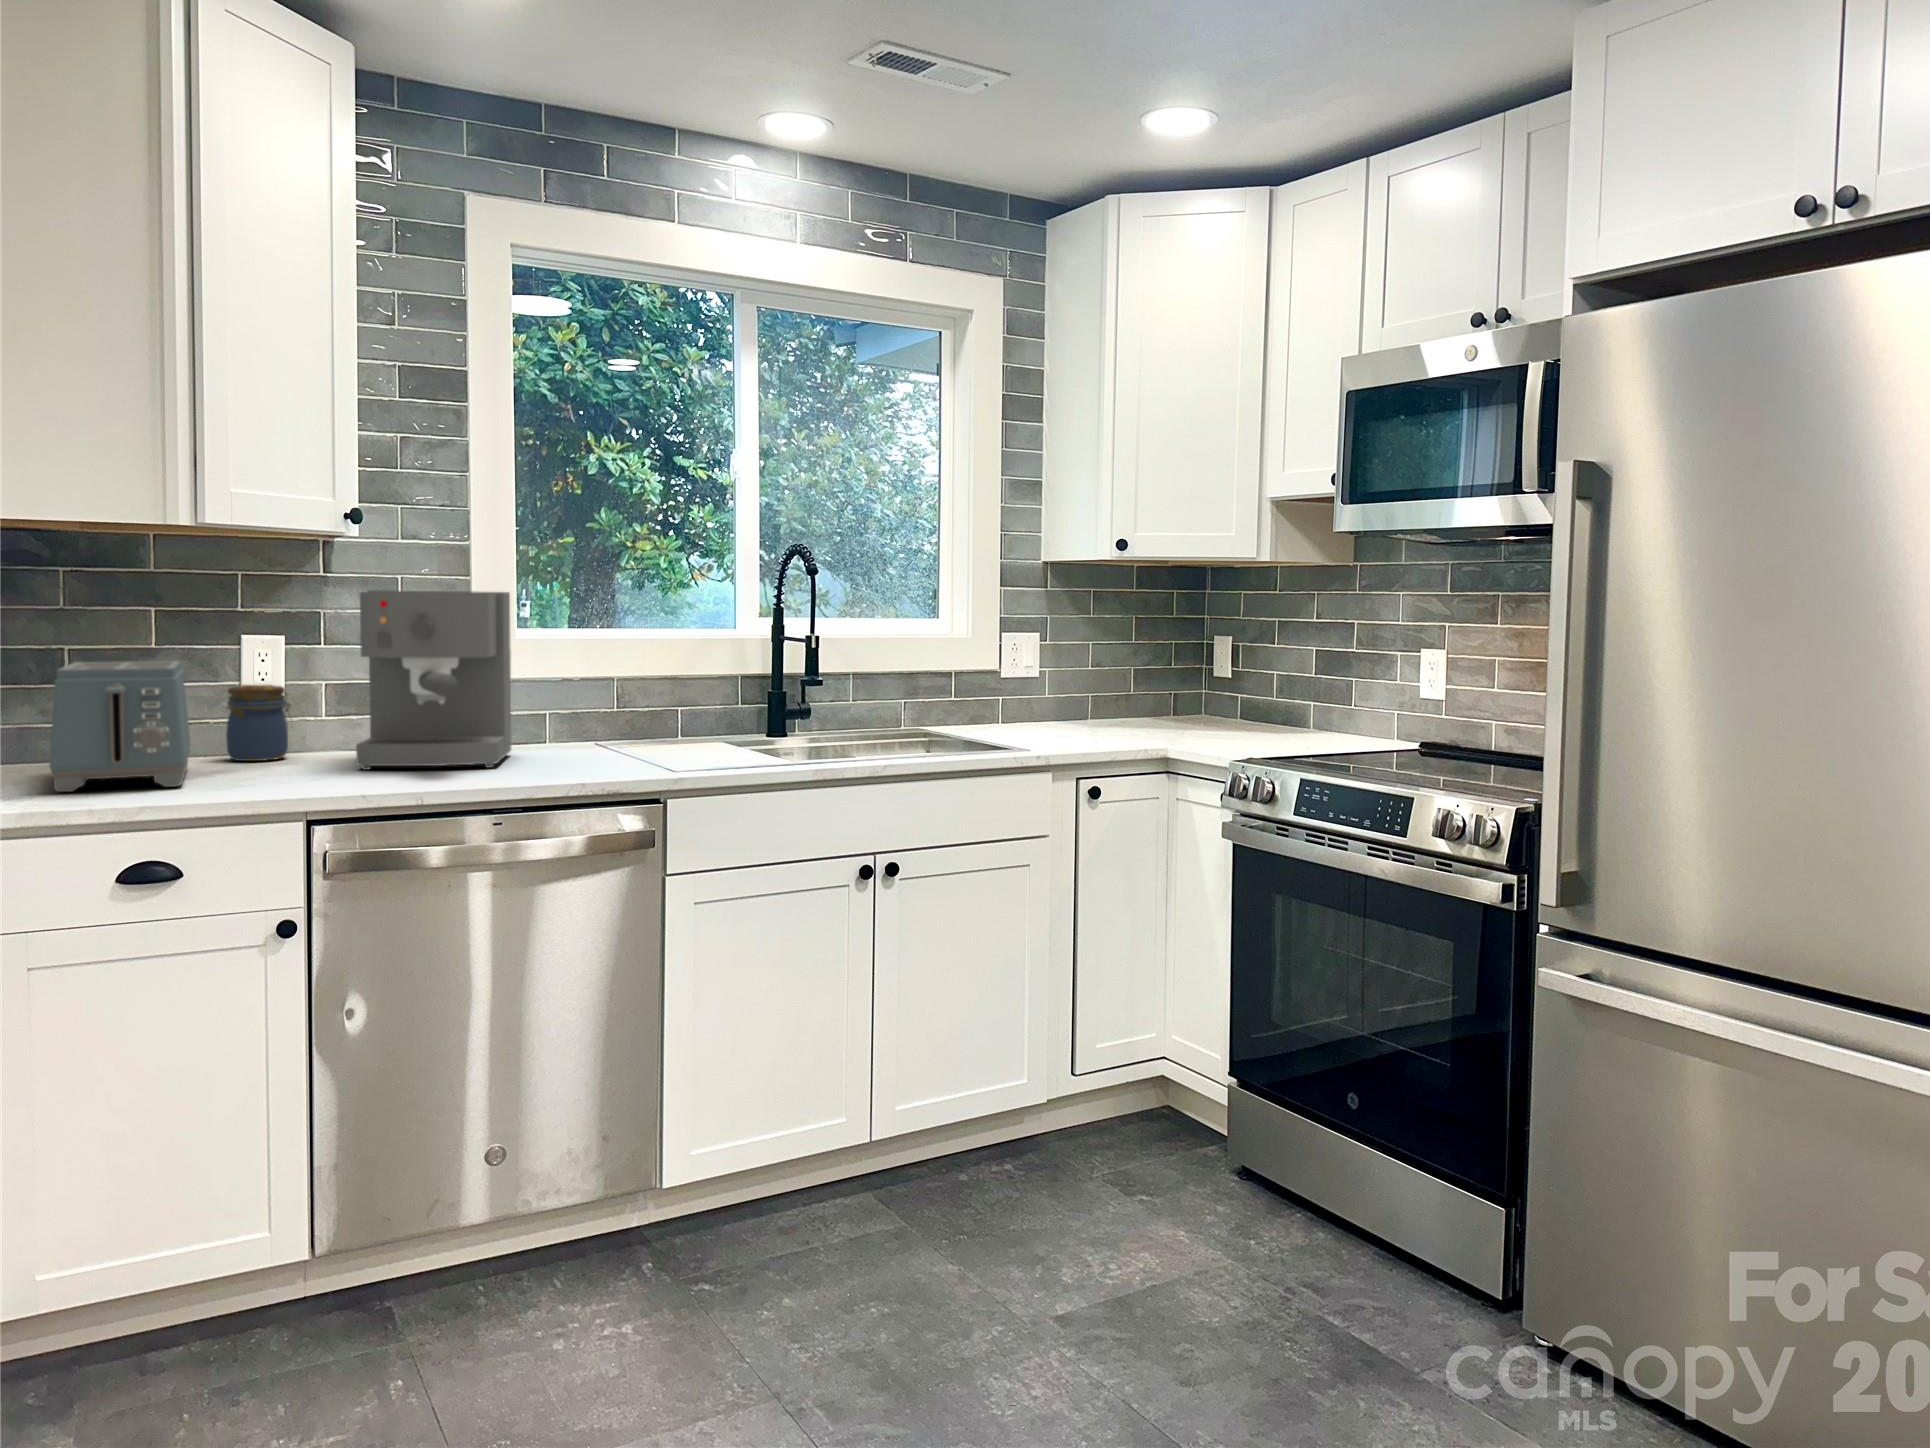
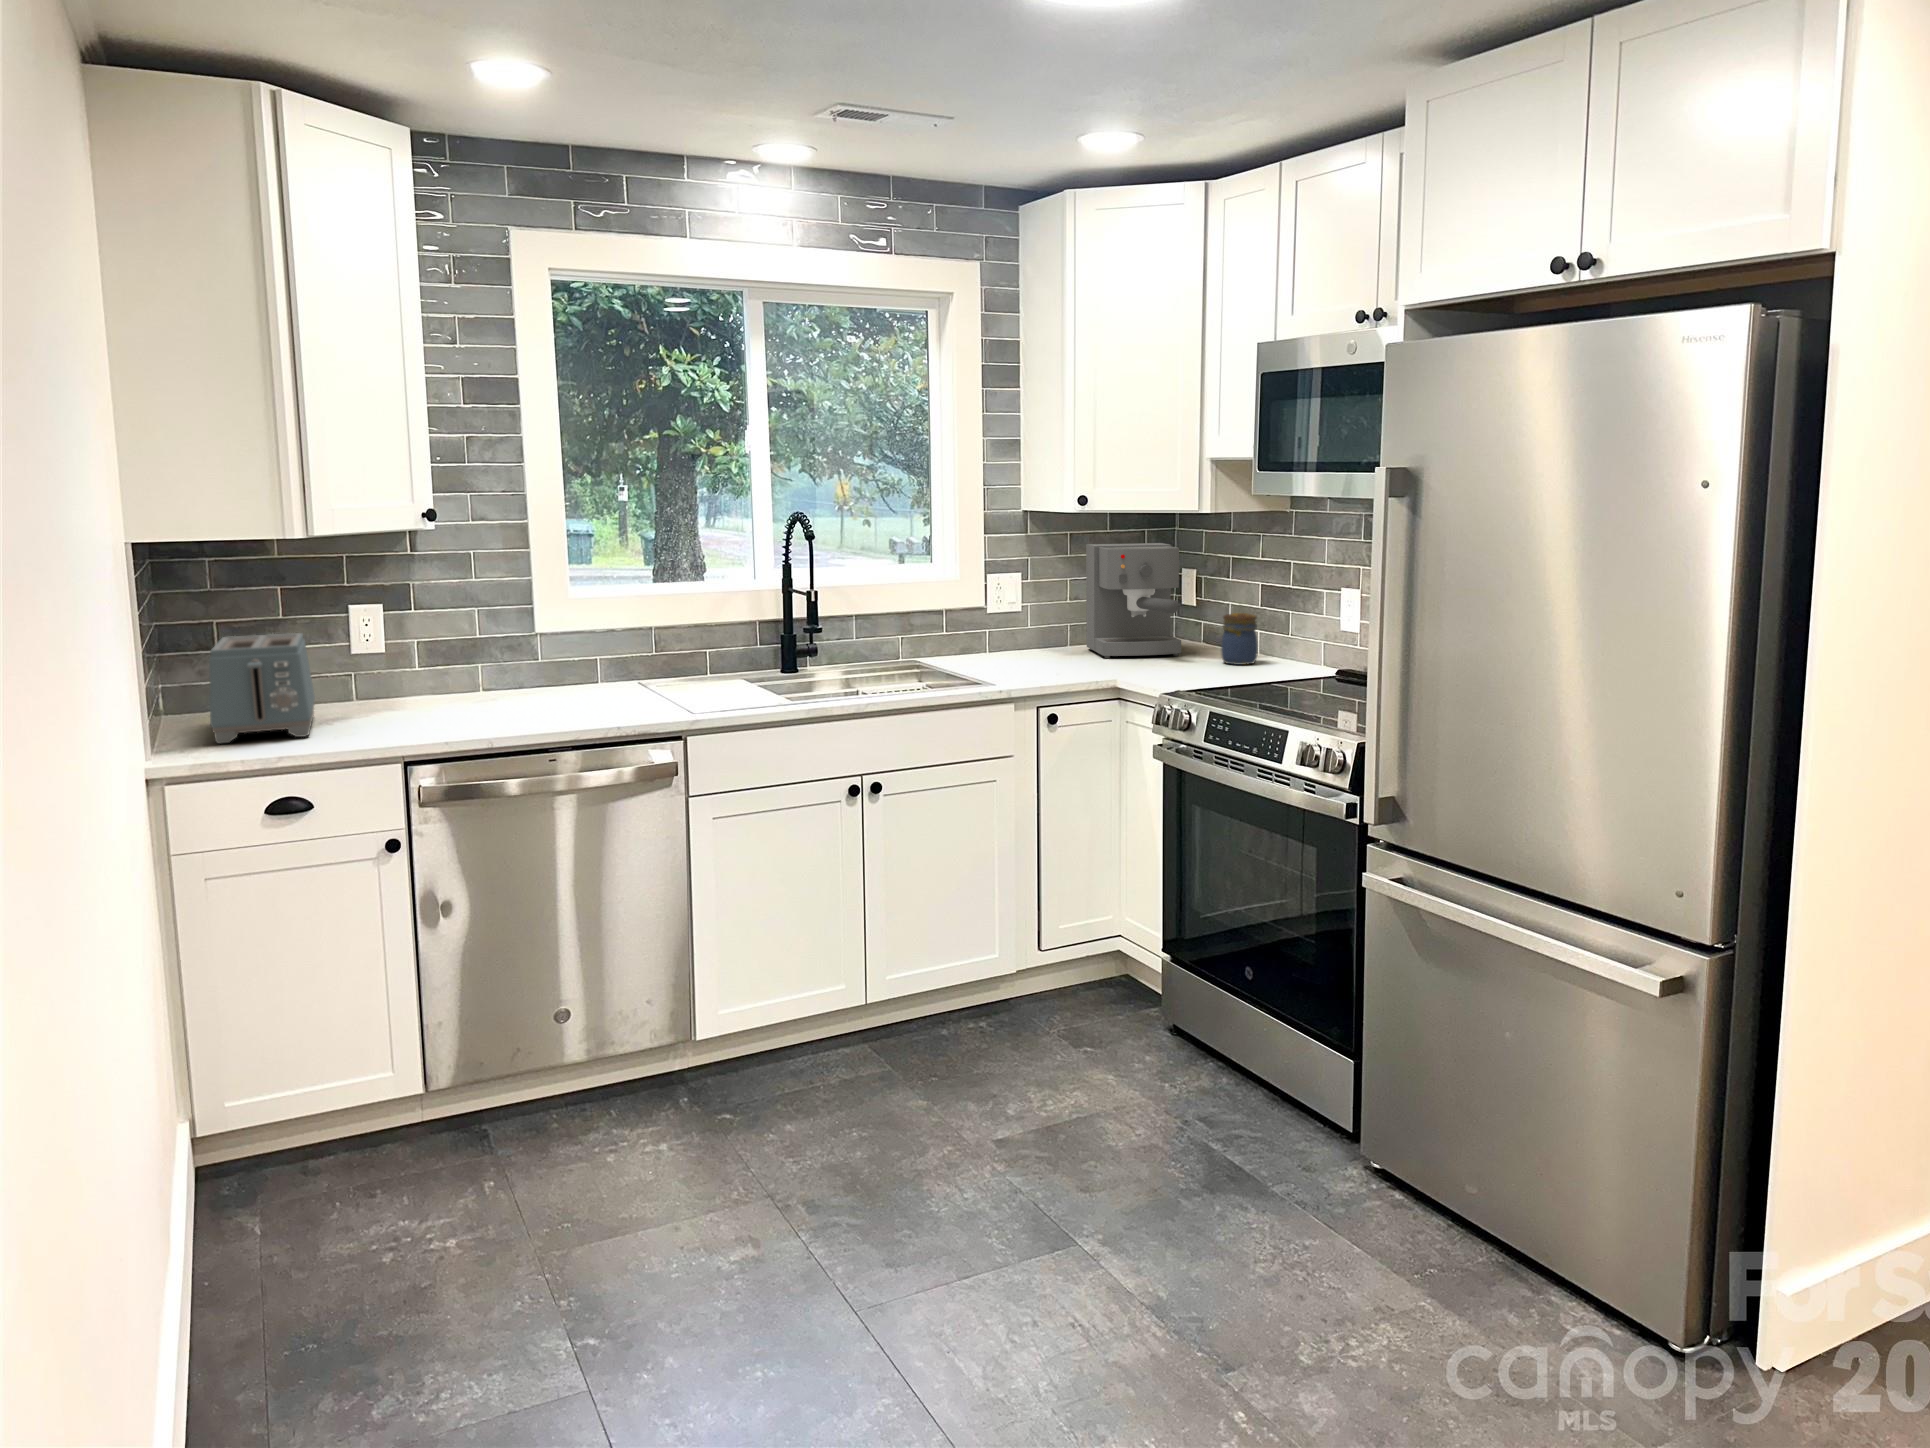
coffee maker: present [356,590,511,770] -> present [1086,543,1181,658]
jar: present [226,685,291,761] -> present [1221,613,1258,665]

